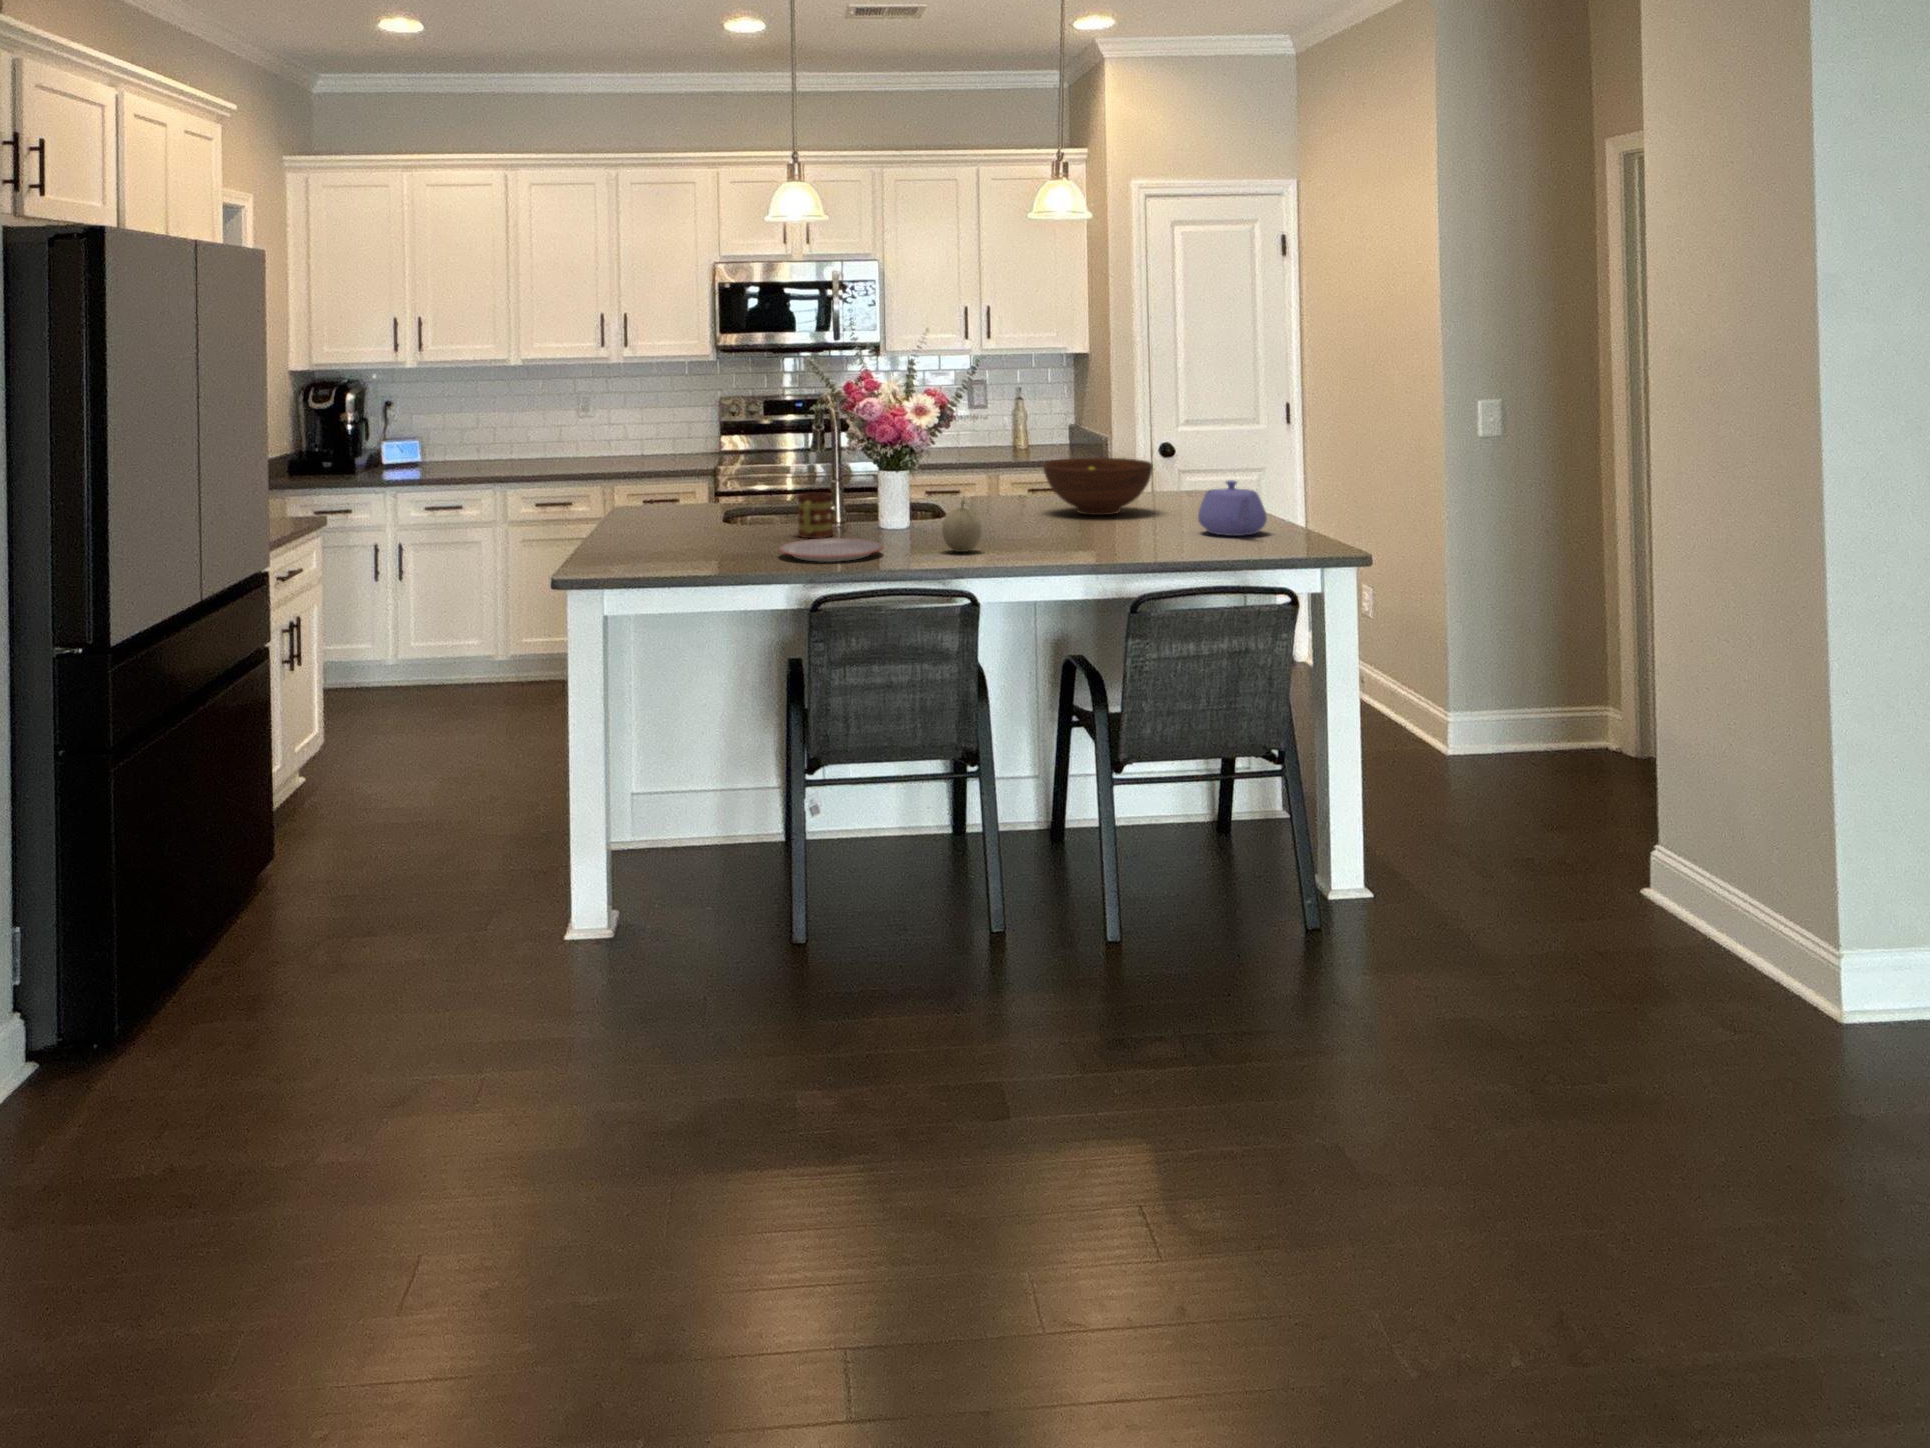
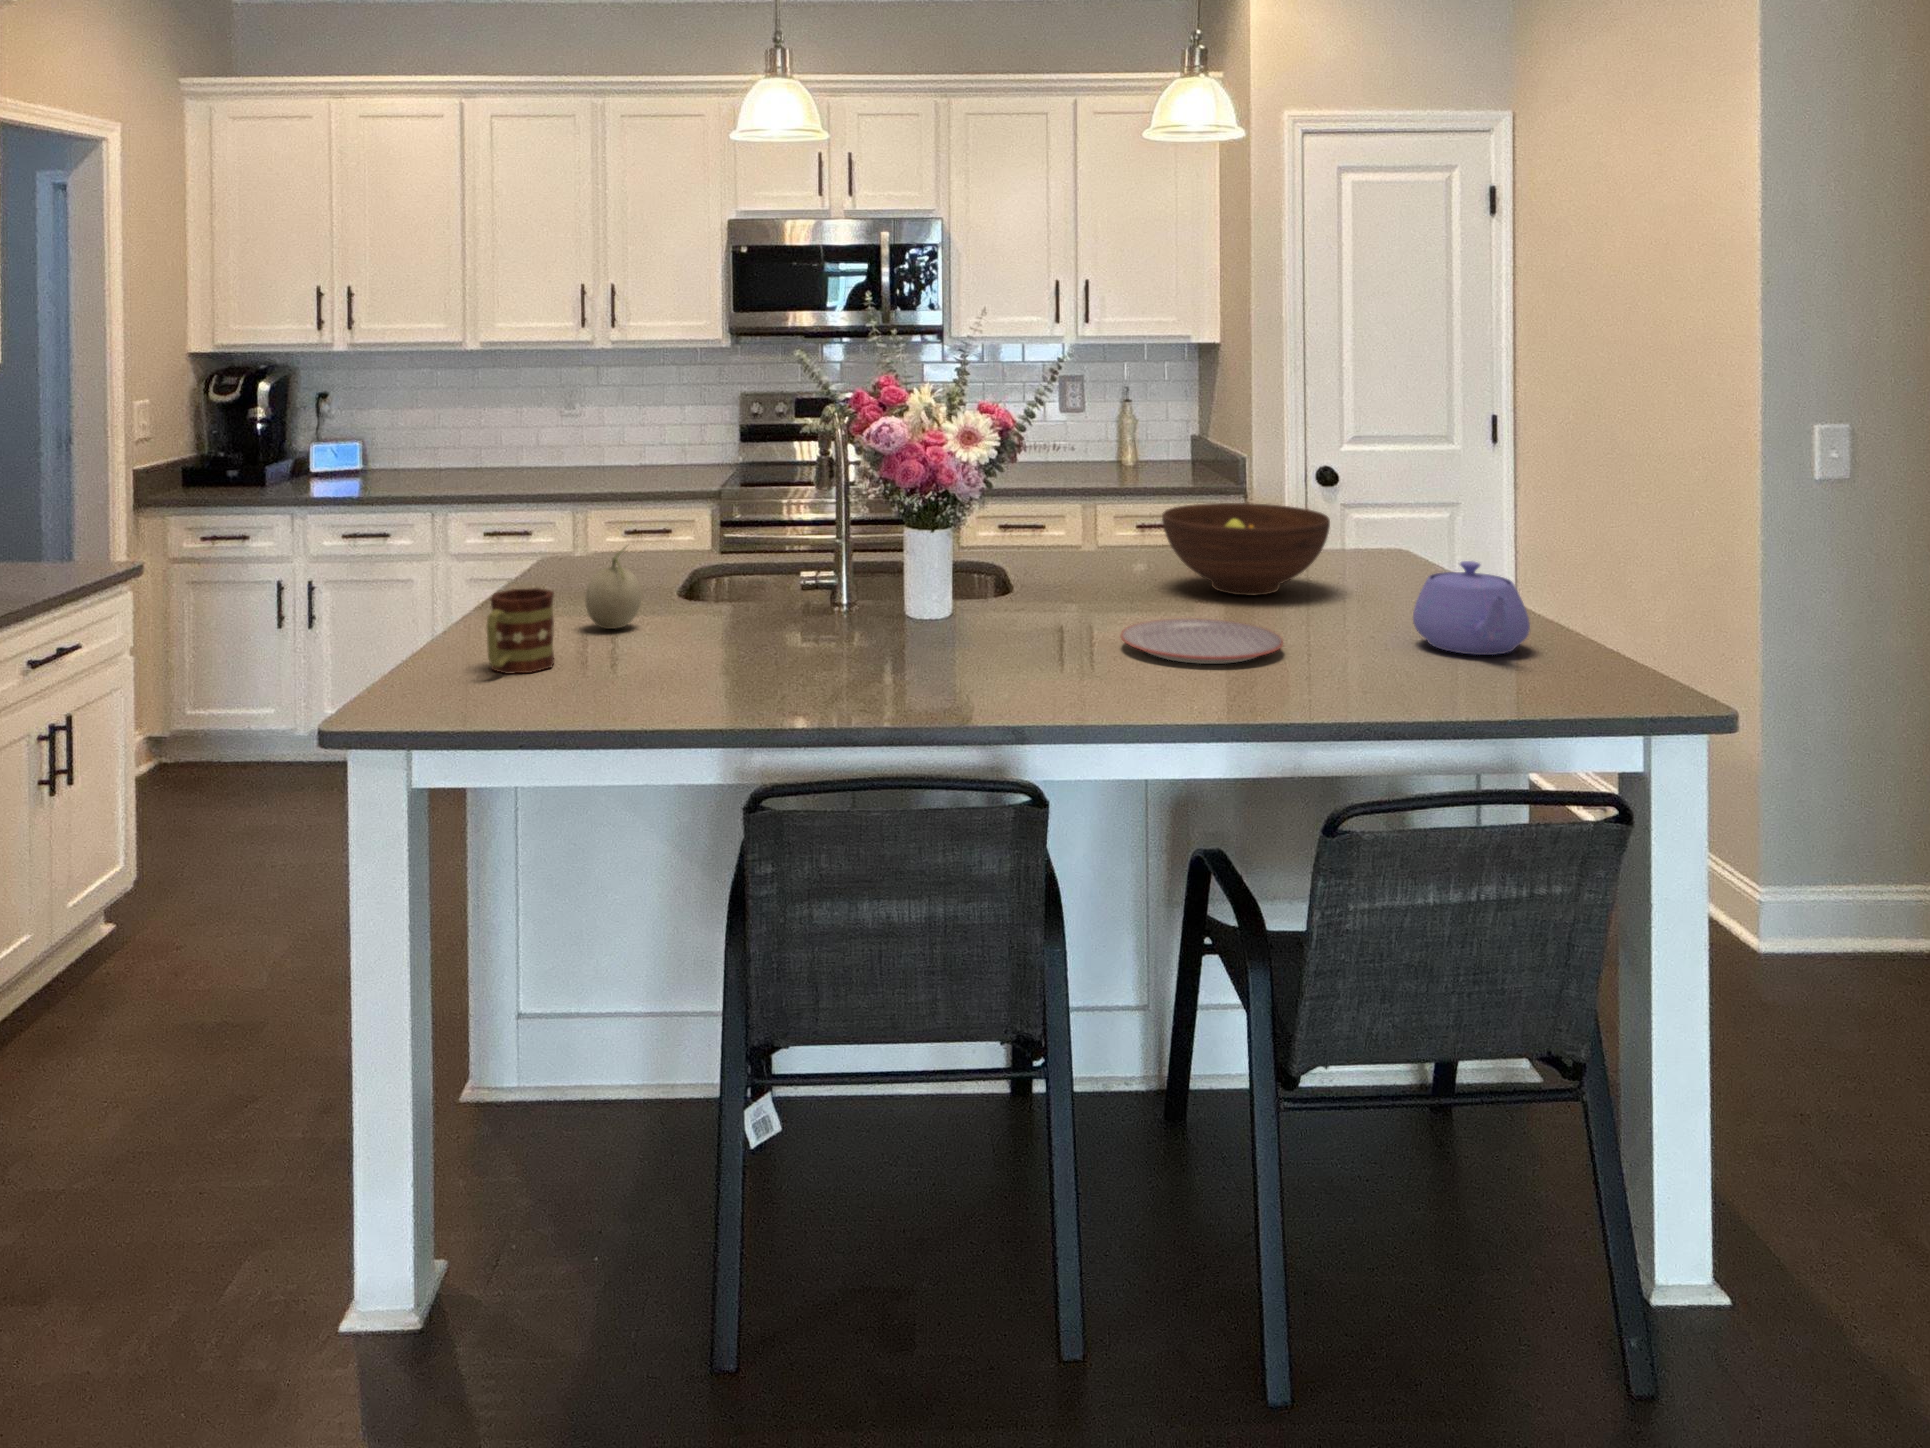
mug: present [798,492,833,538] -> present [486,588,554,674]
fruit: present [942,497,982,552] -> present [585,546,642,629]
plate: present [779,538,883,562] -> present [1121,618,1283,664]

